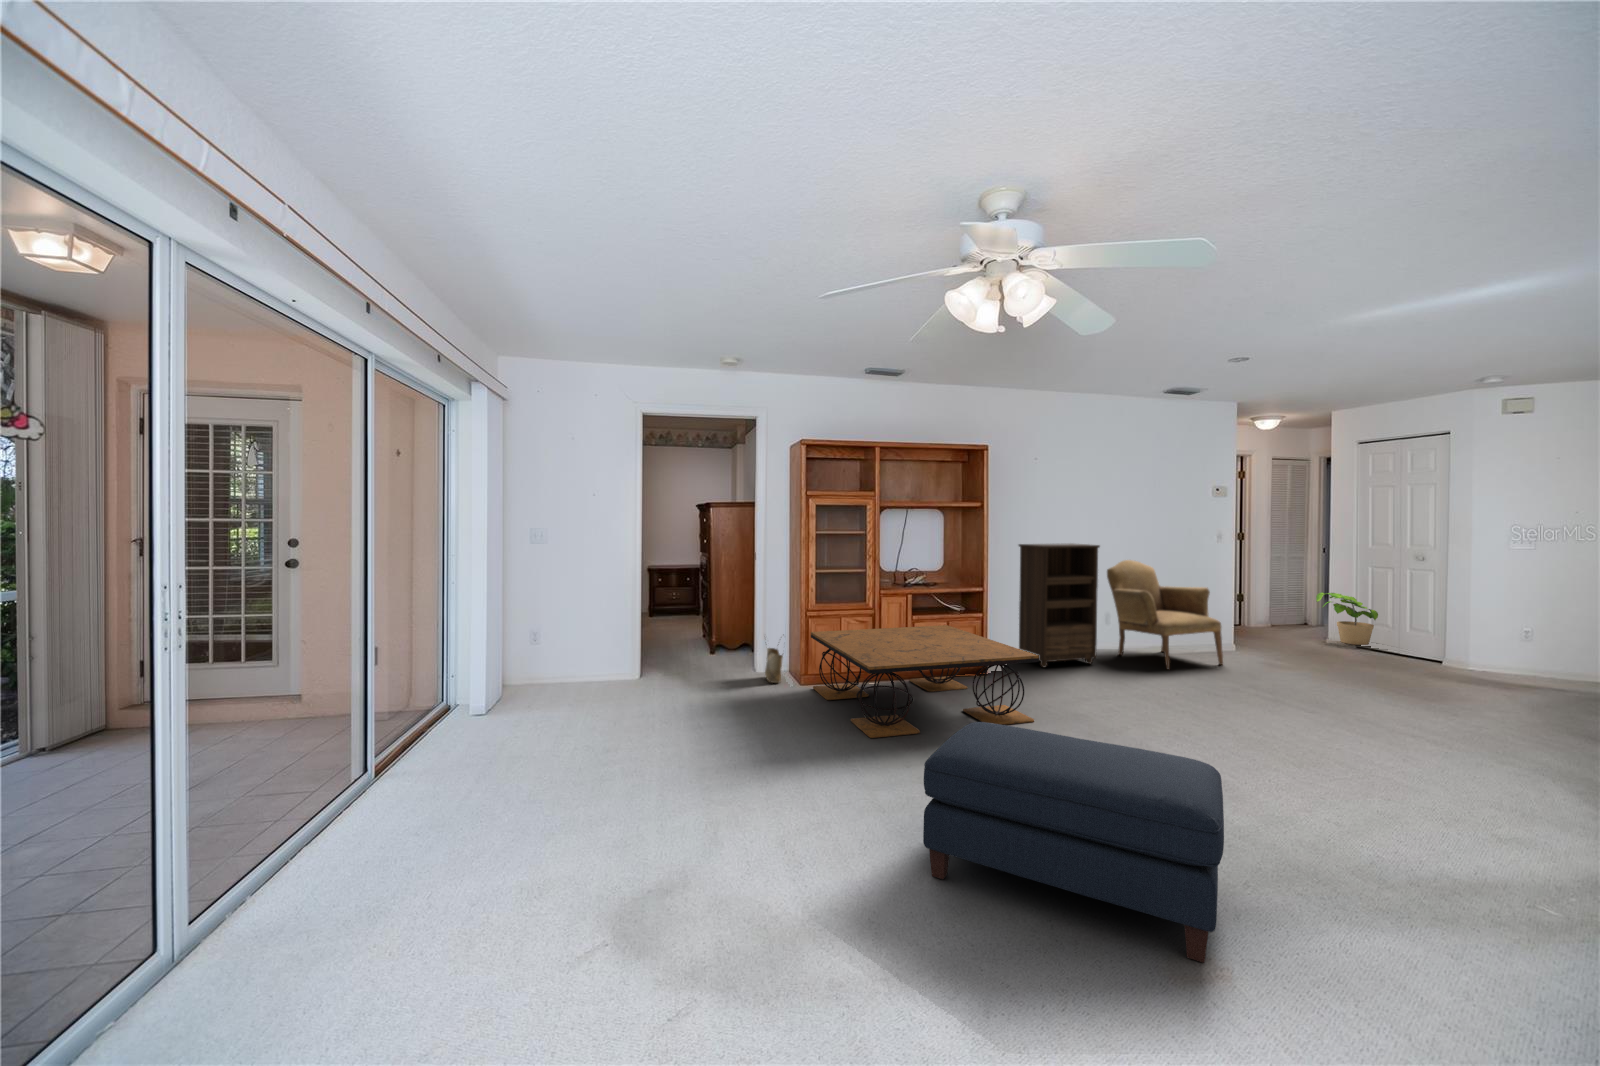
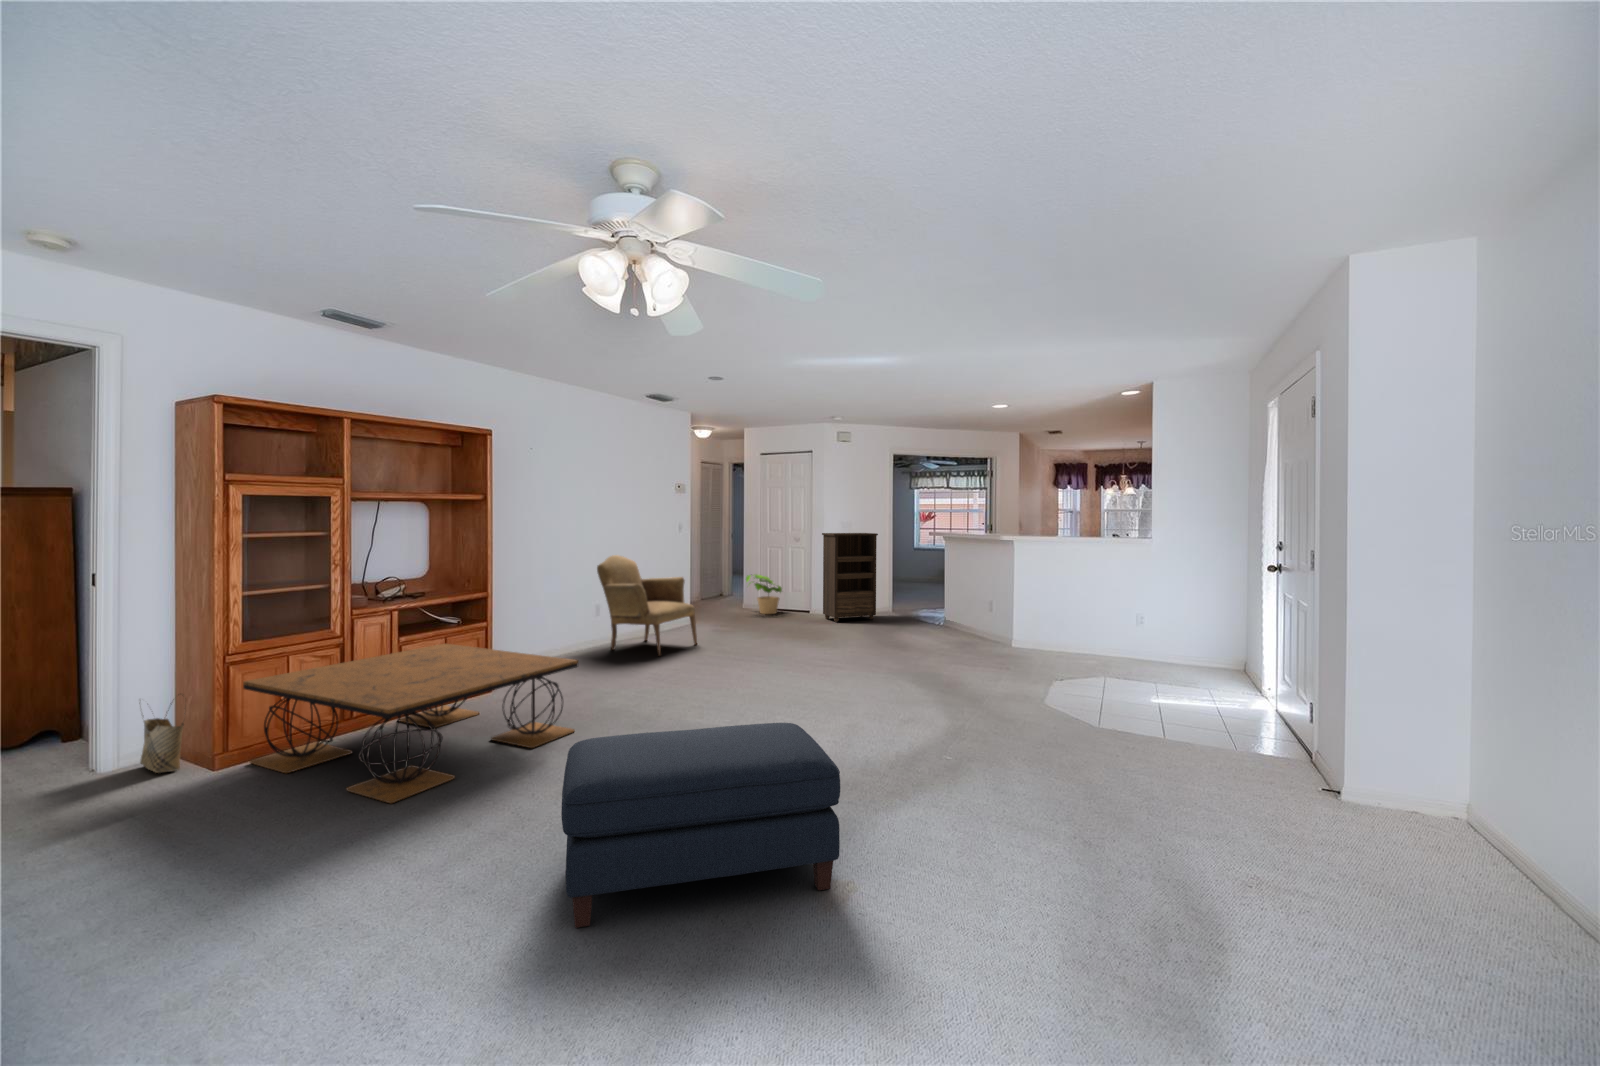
bookshelf: present [1019,543,1100,667] -> present [822,533,878,622]

